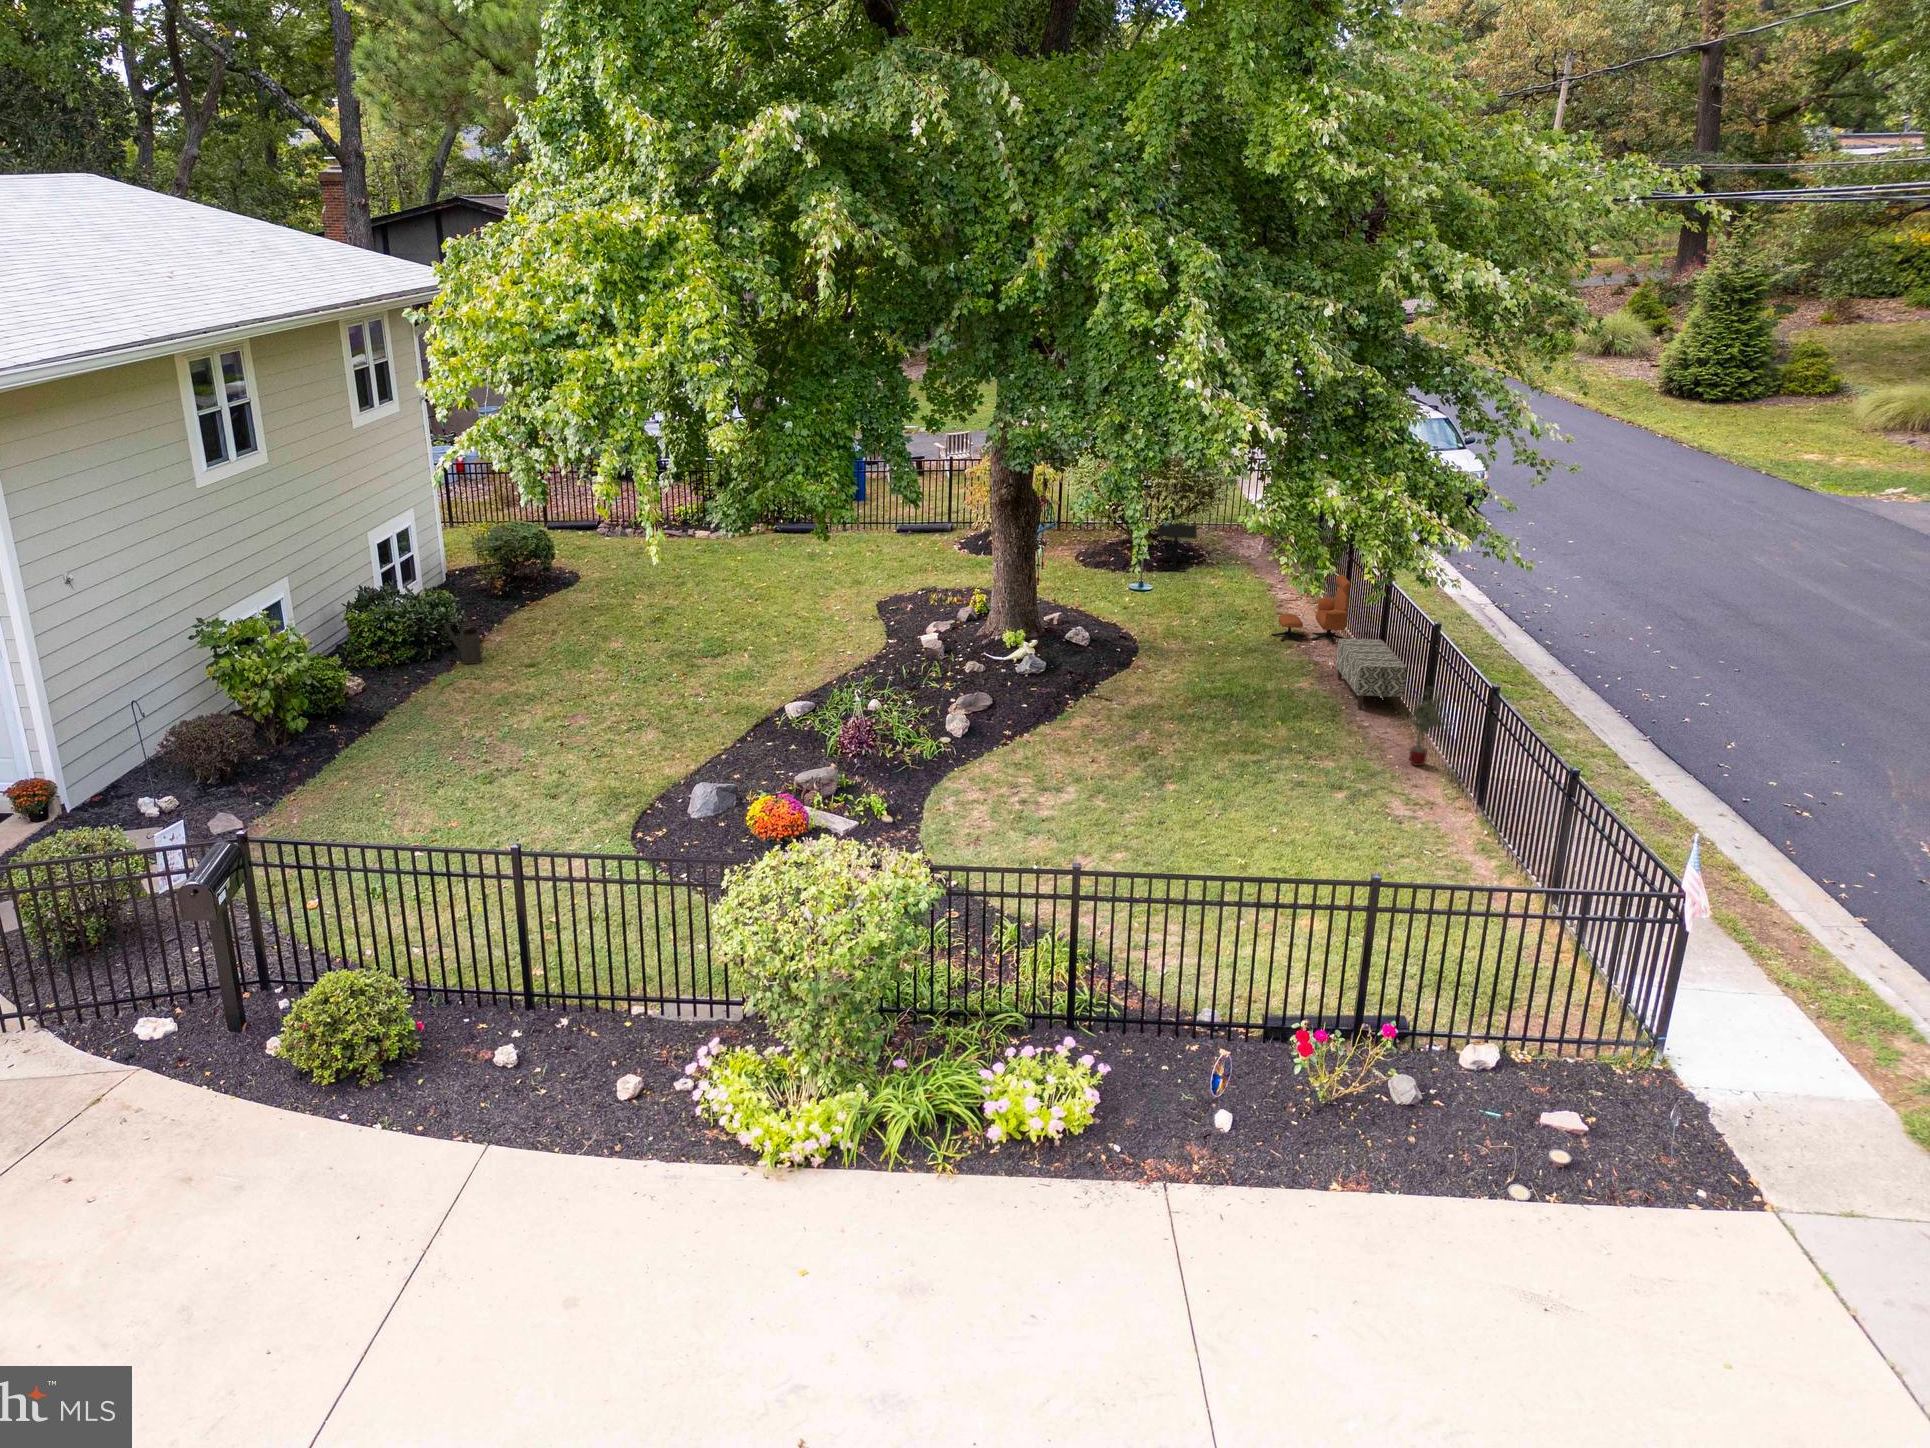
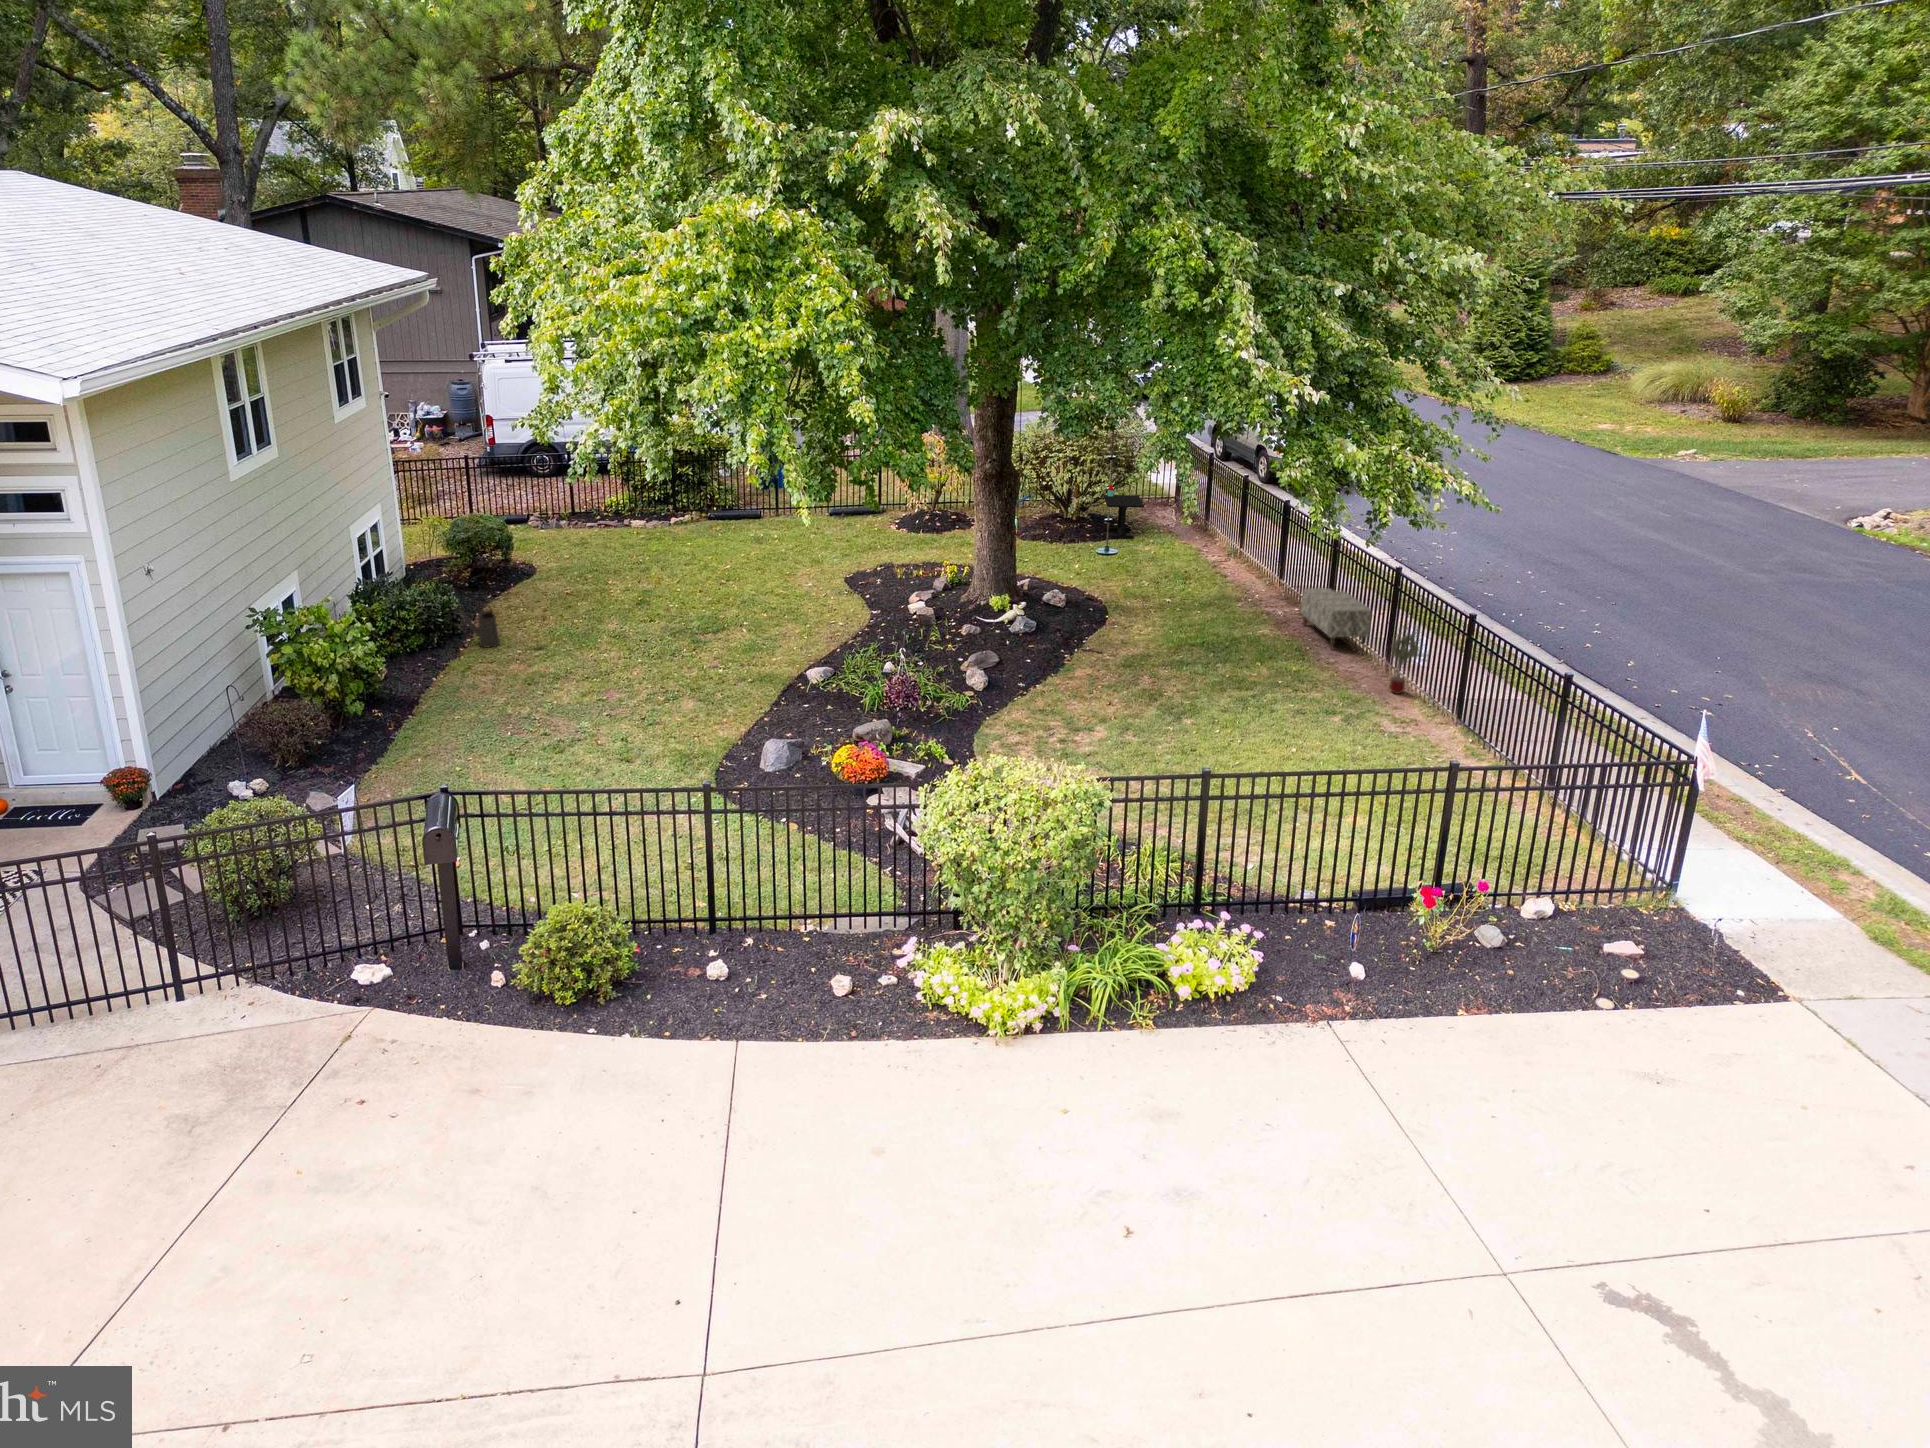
lounge chair: present [1272,575,1350,644] -> none [1232,533,1302,596]

